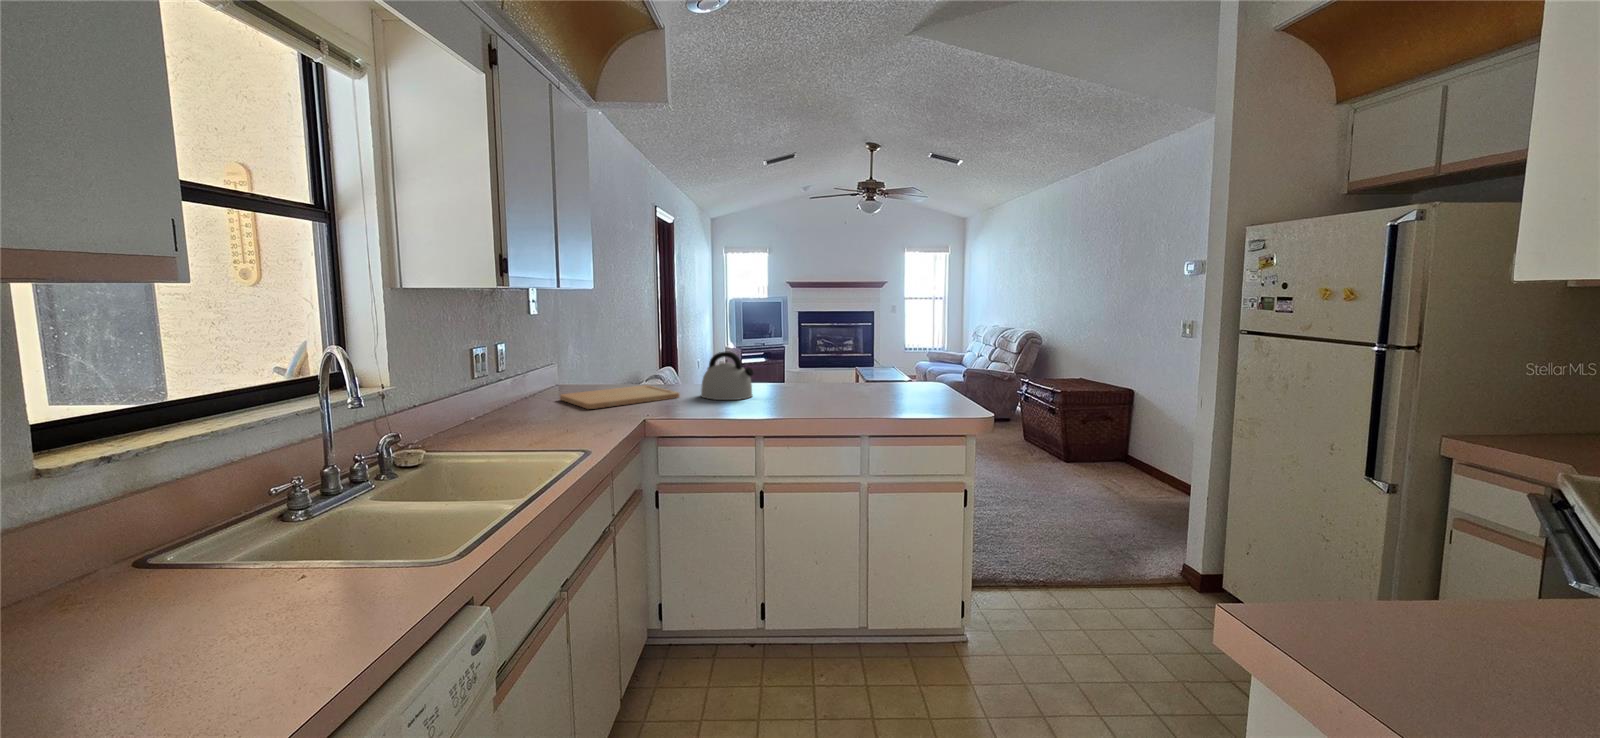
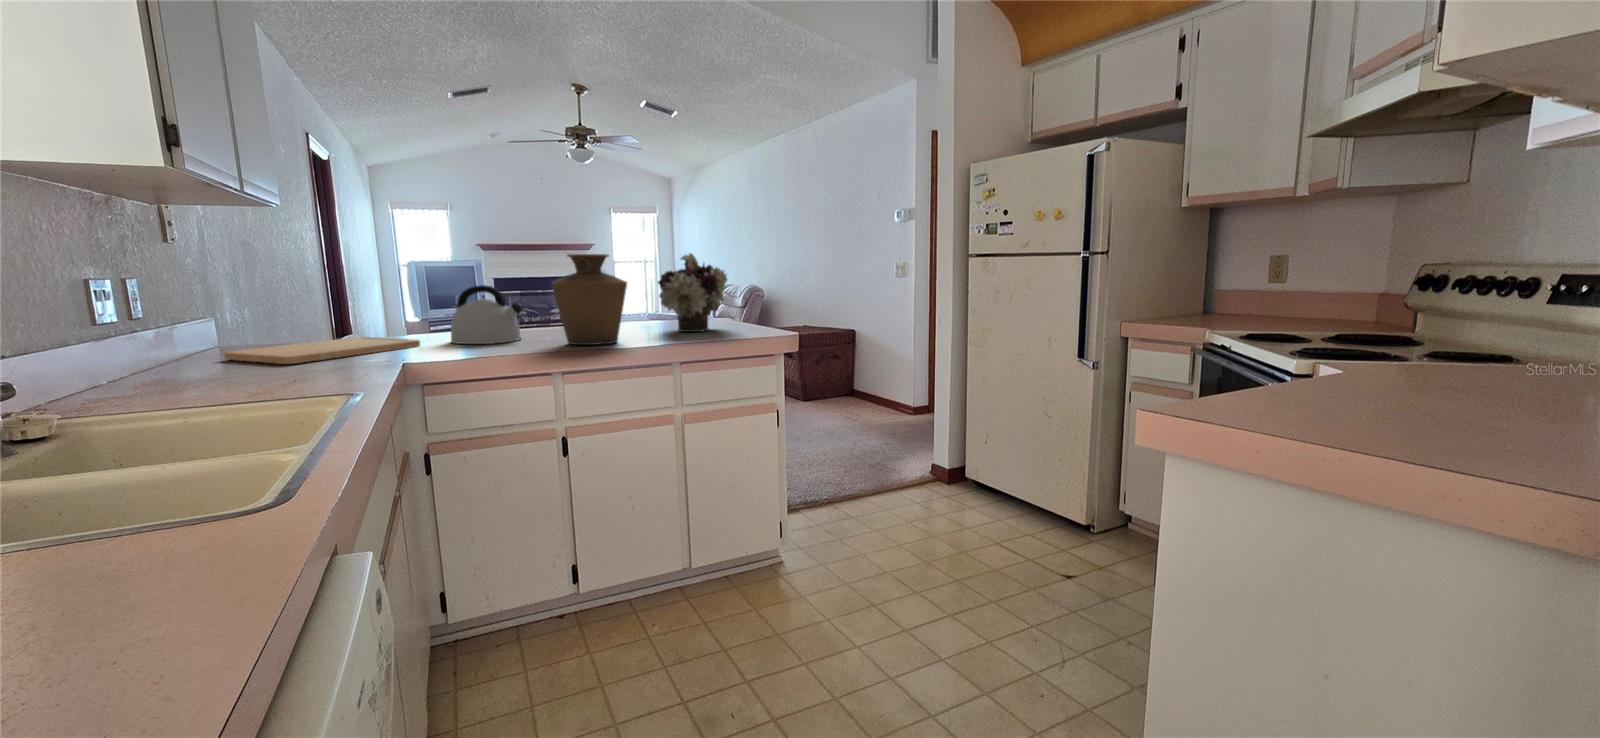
flower arrangement: none [866,327,933,402] -> present [658,253,727,332]
vase: none [769,331,832,411] -> present [551,254,627,345]

